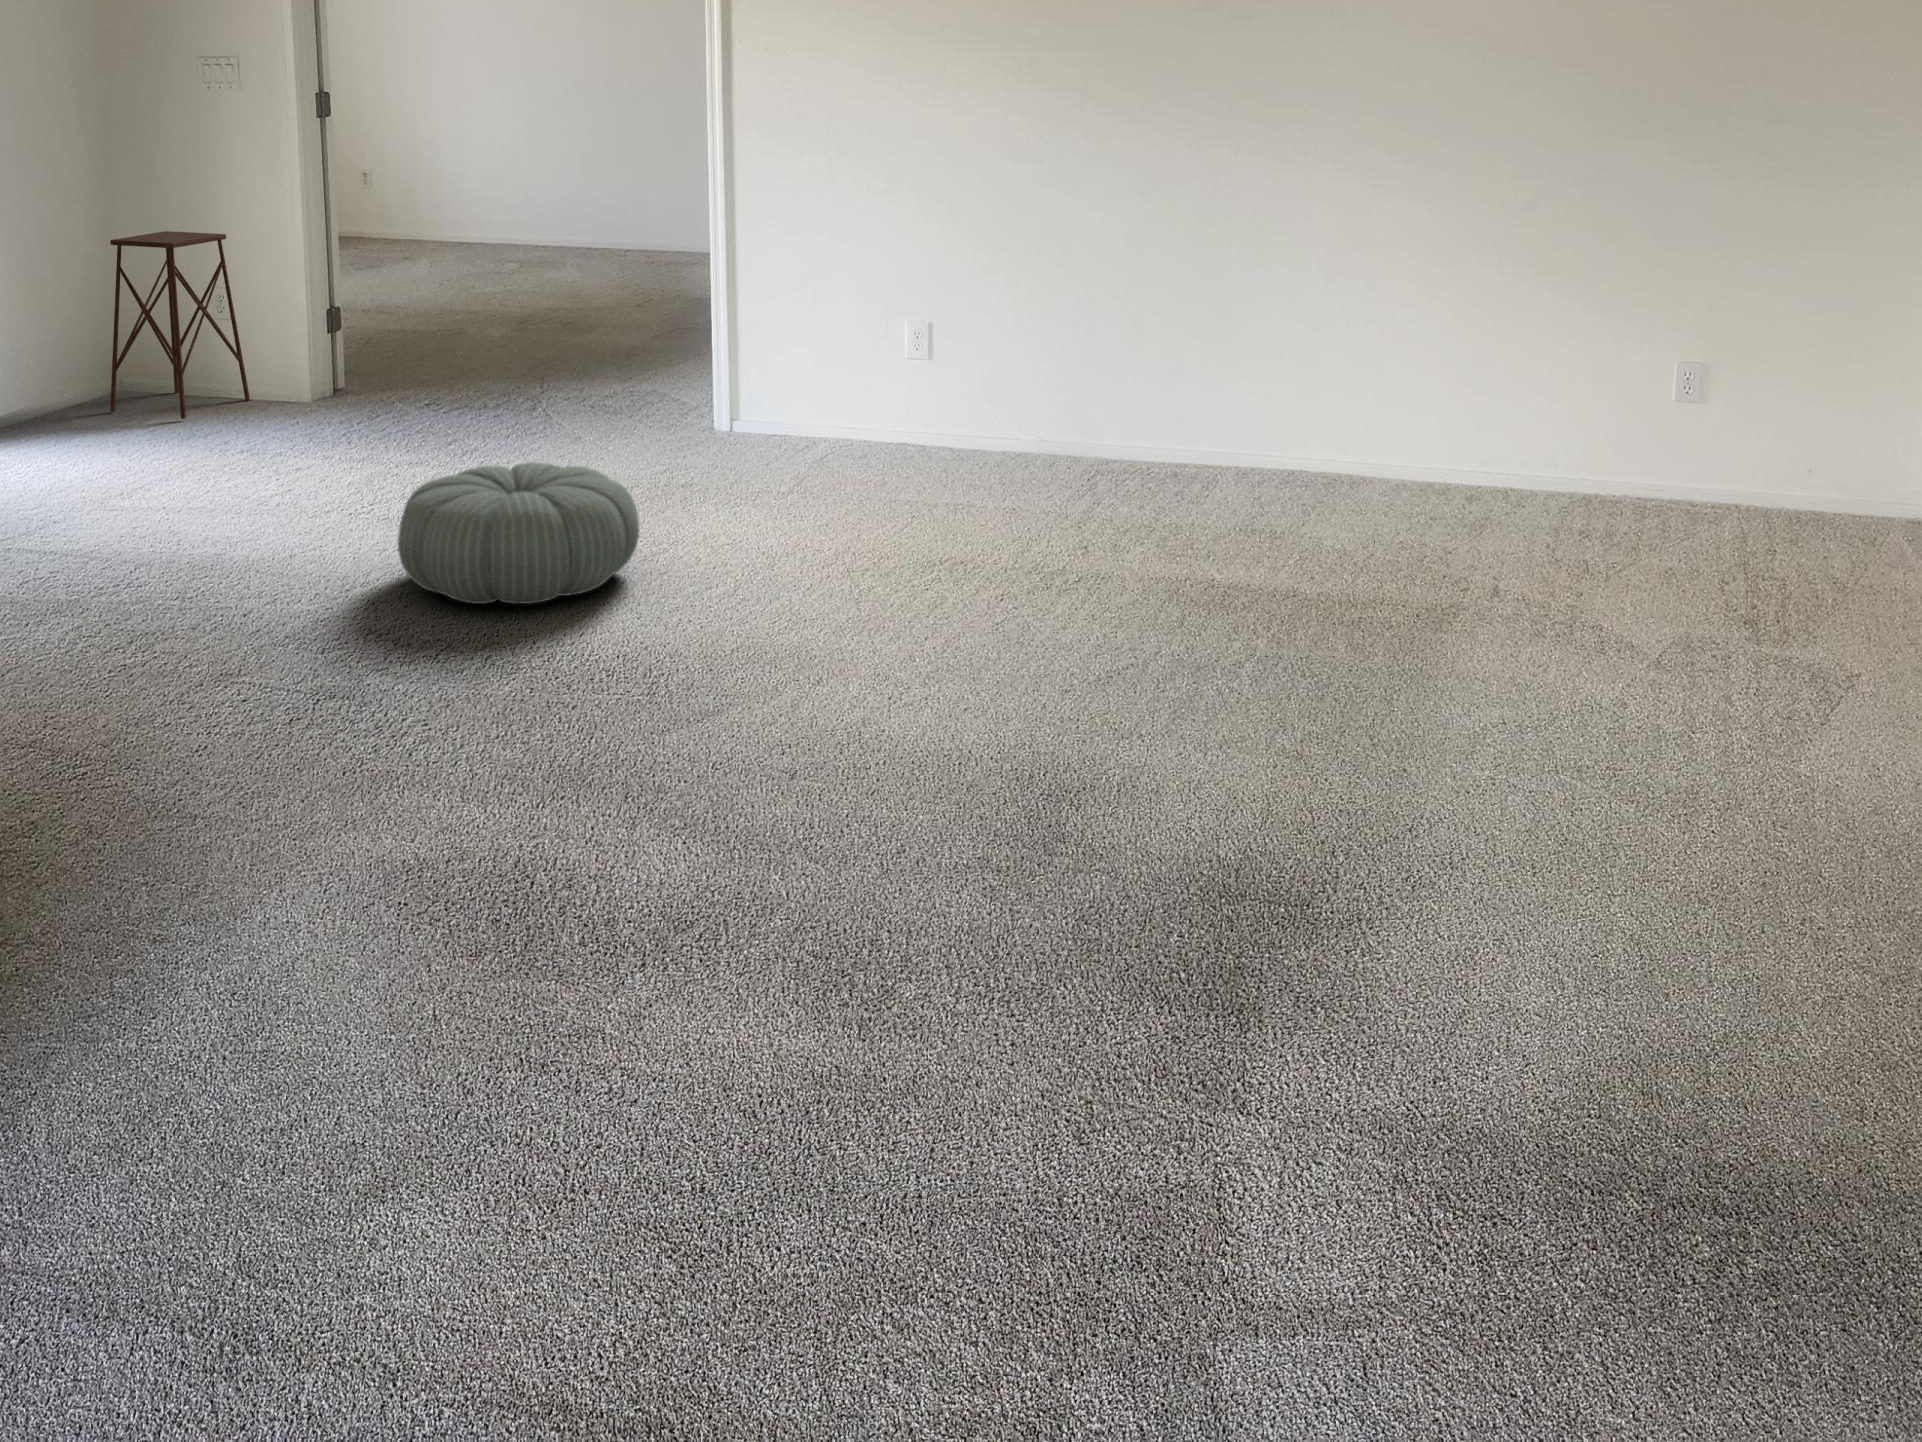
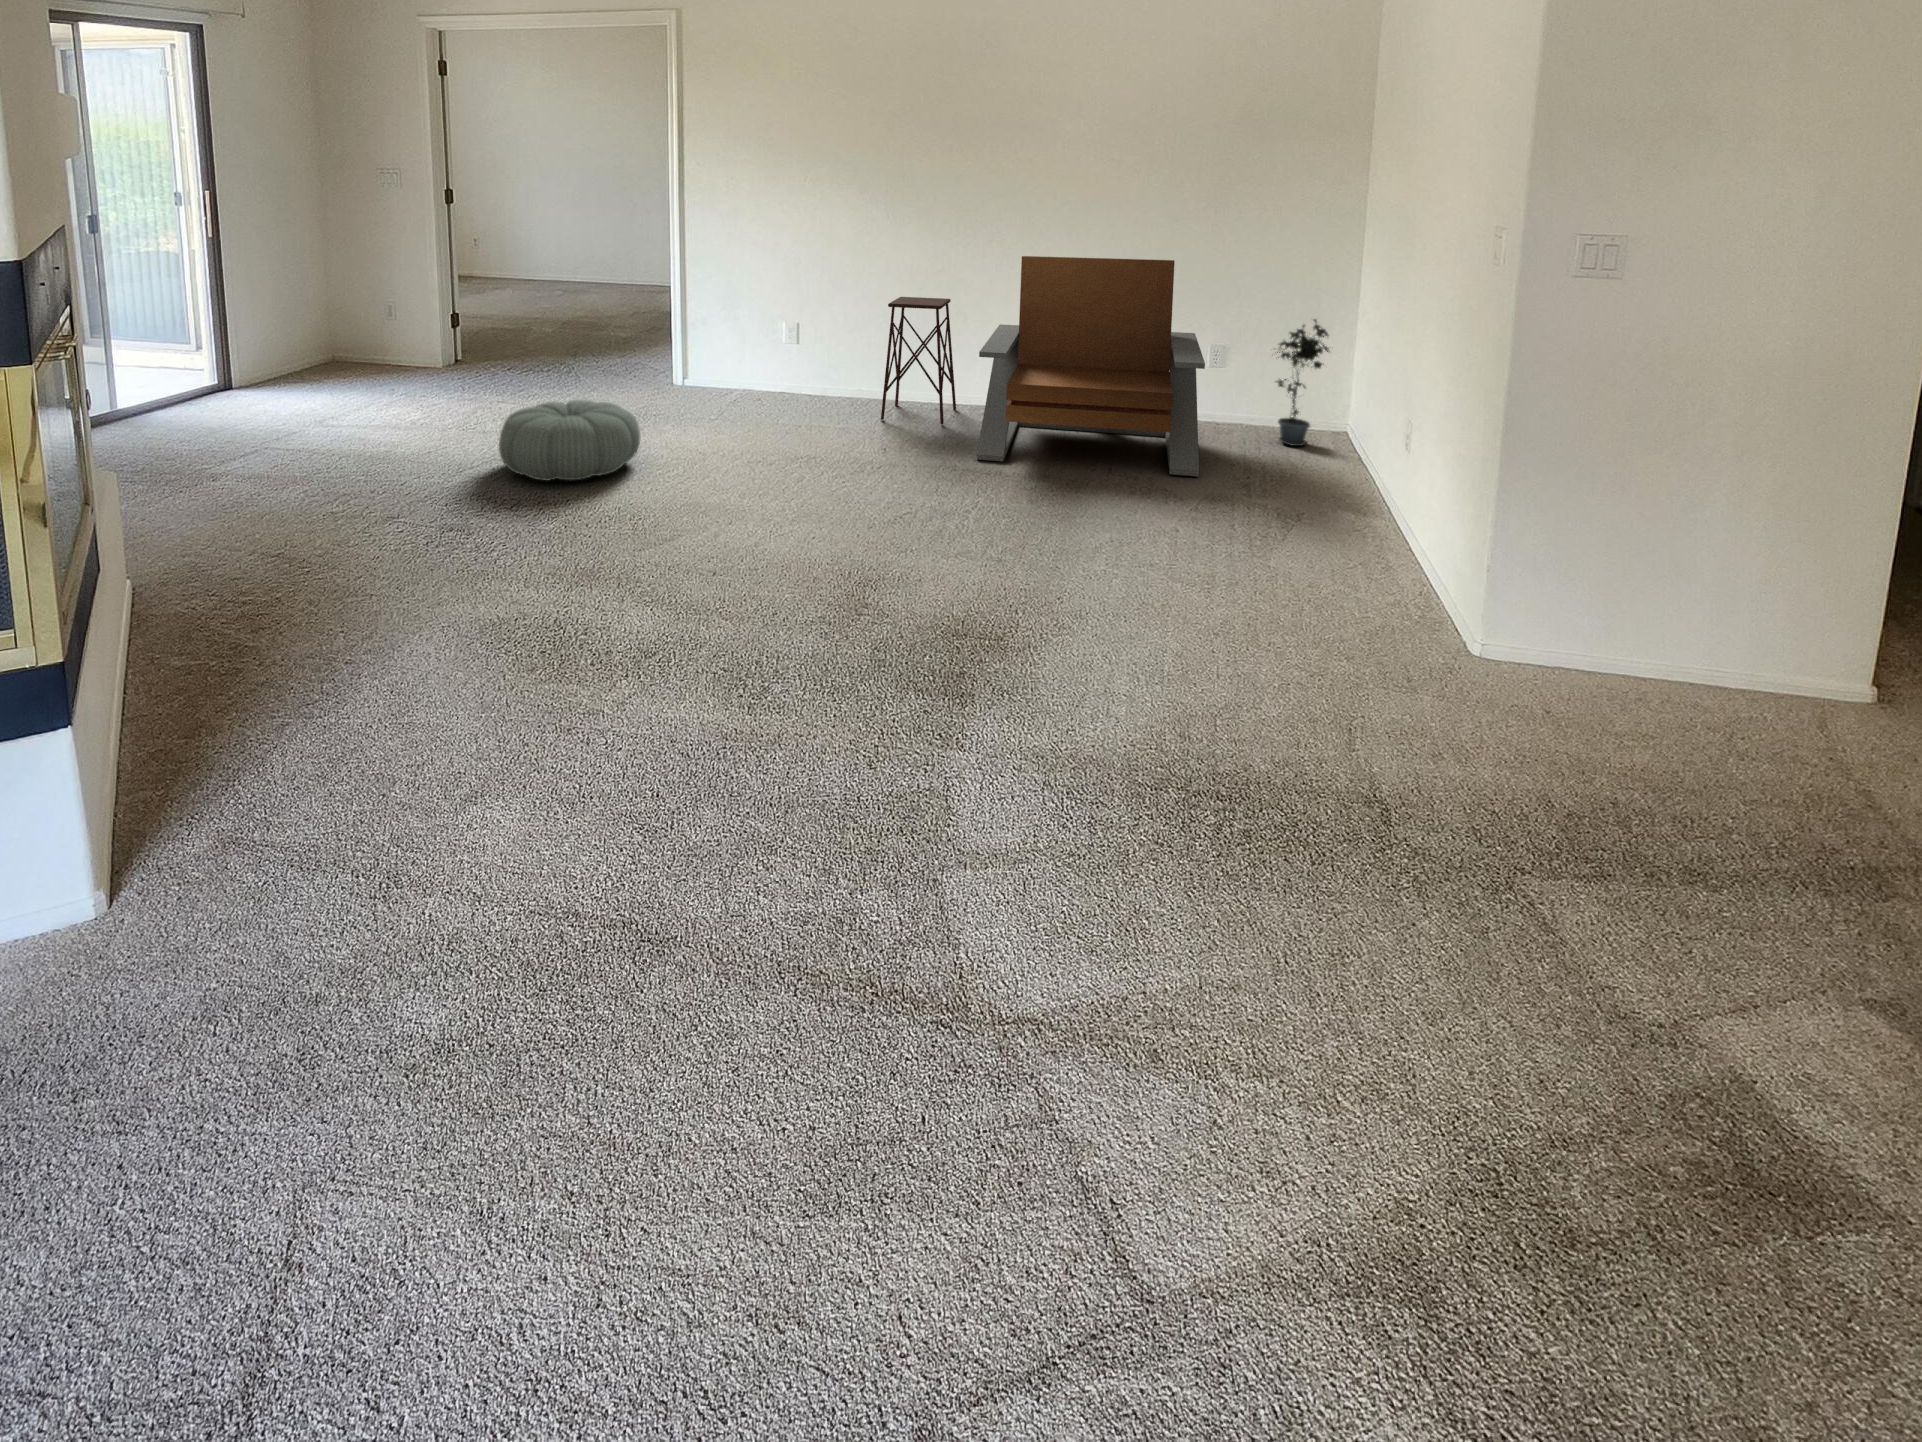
lounge chair: none [1227,209,1641,603] -> present [977,256,1205,476]
side table: present [110,231,250,419] -> present [881,297,956,424]
potted plant: none [1755,320,1870,548] -> present [1275,319,1329,446]

